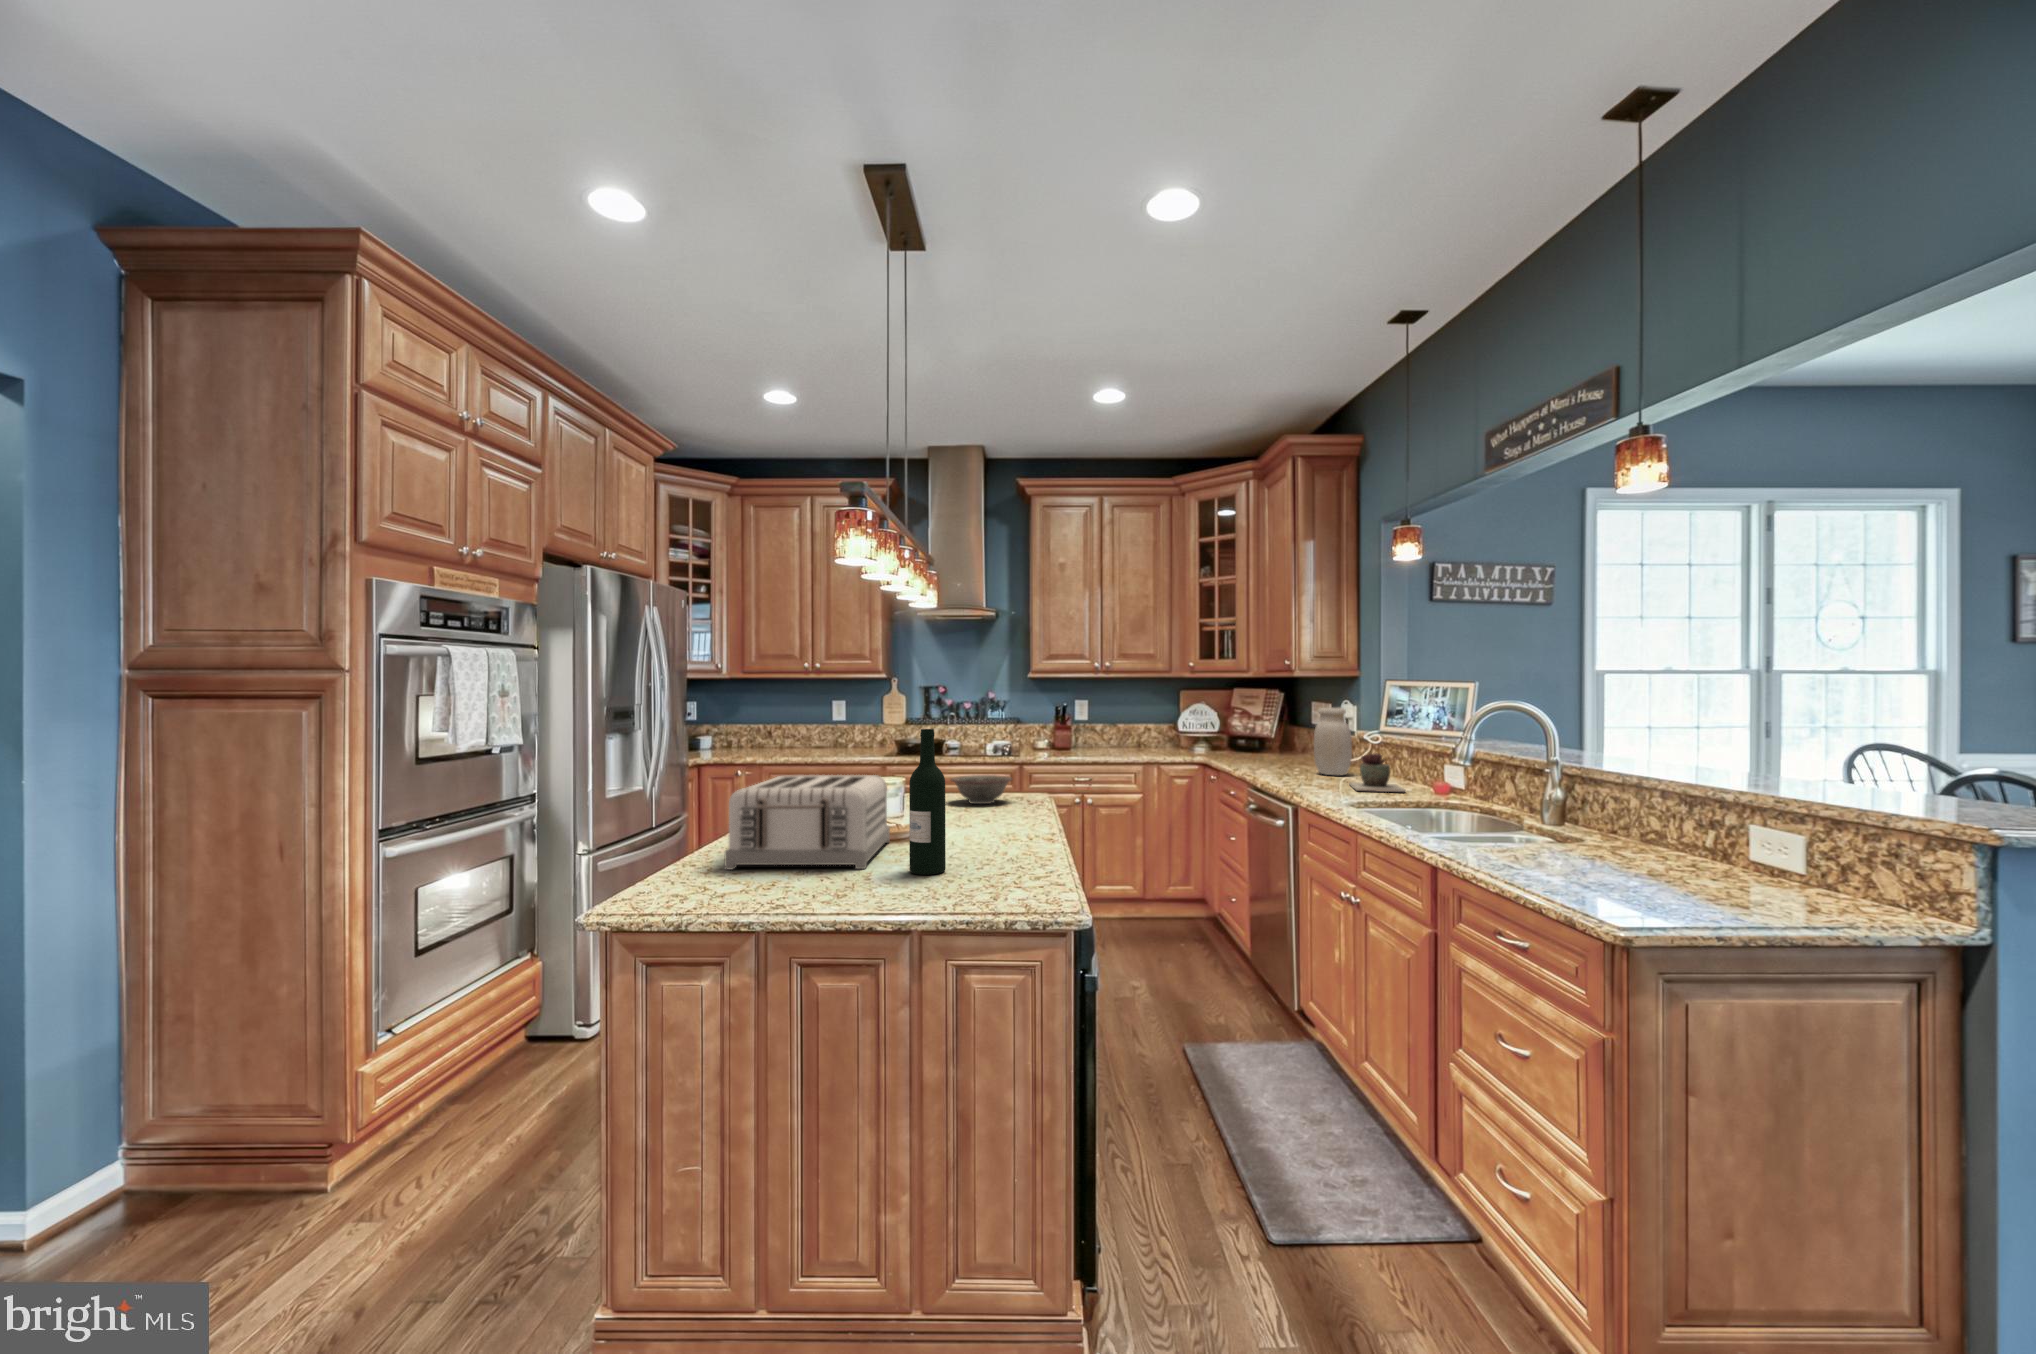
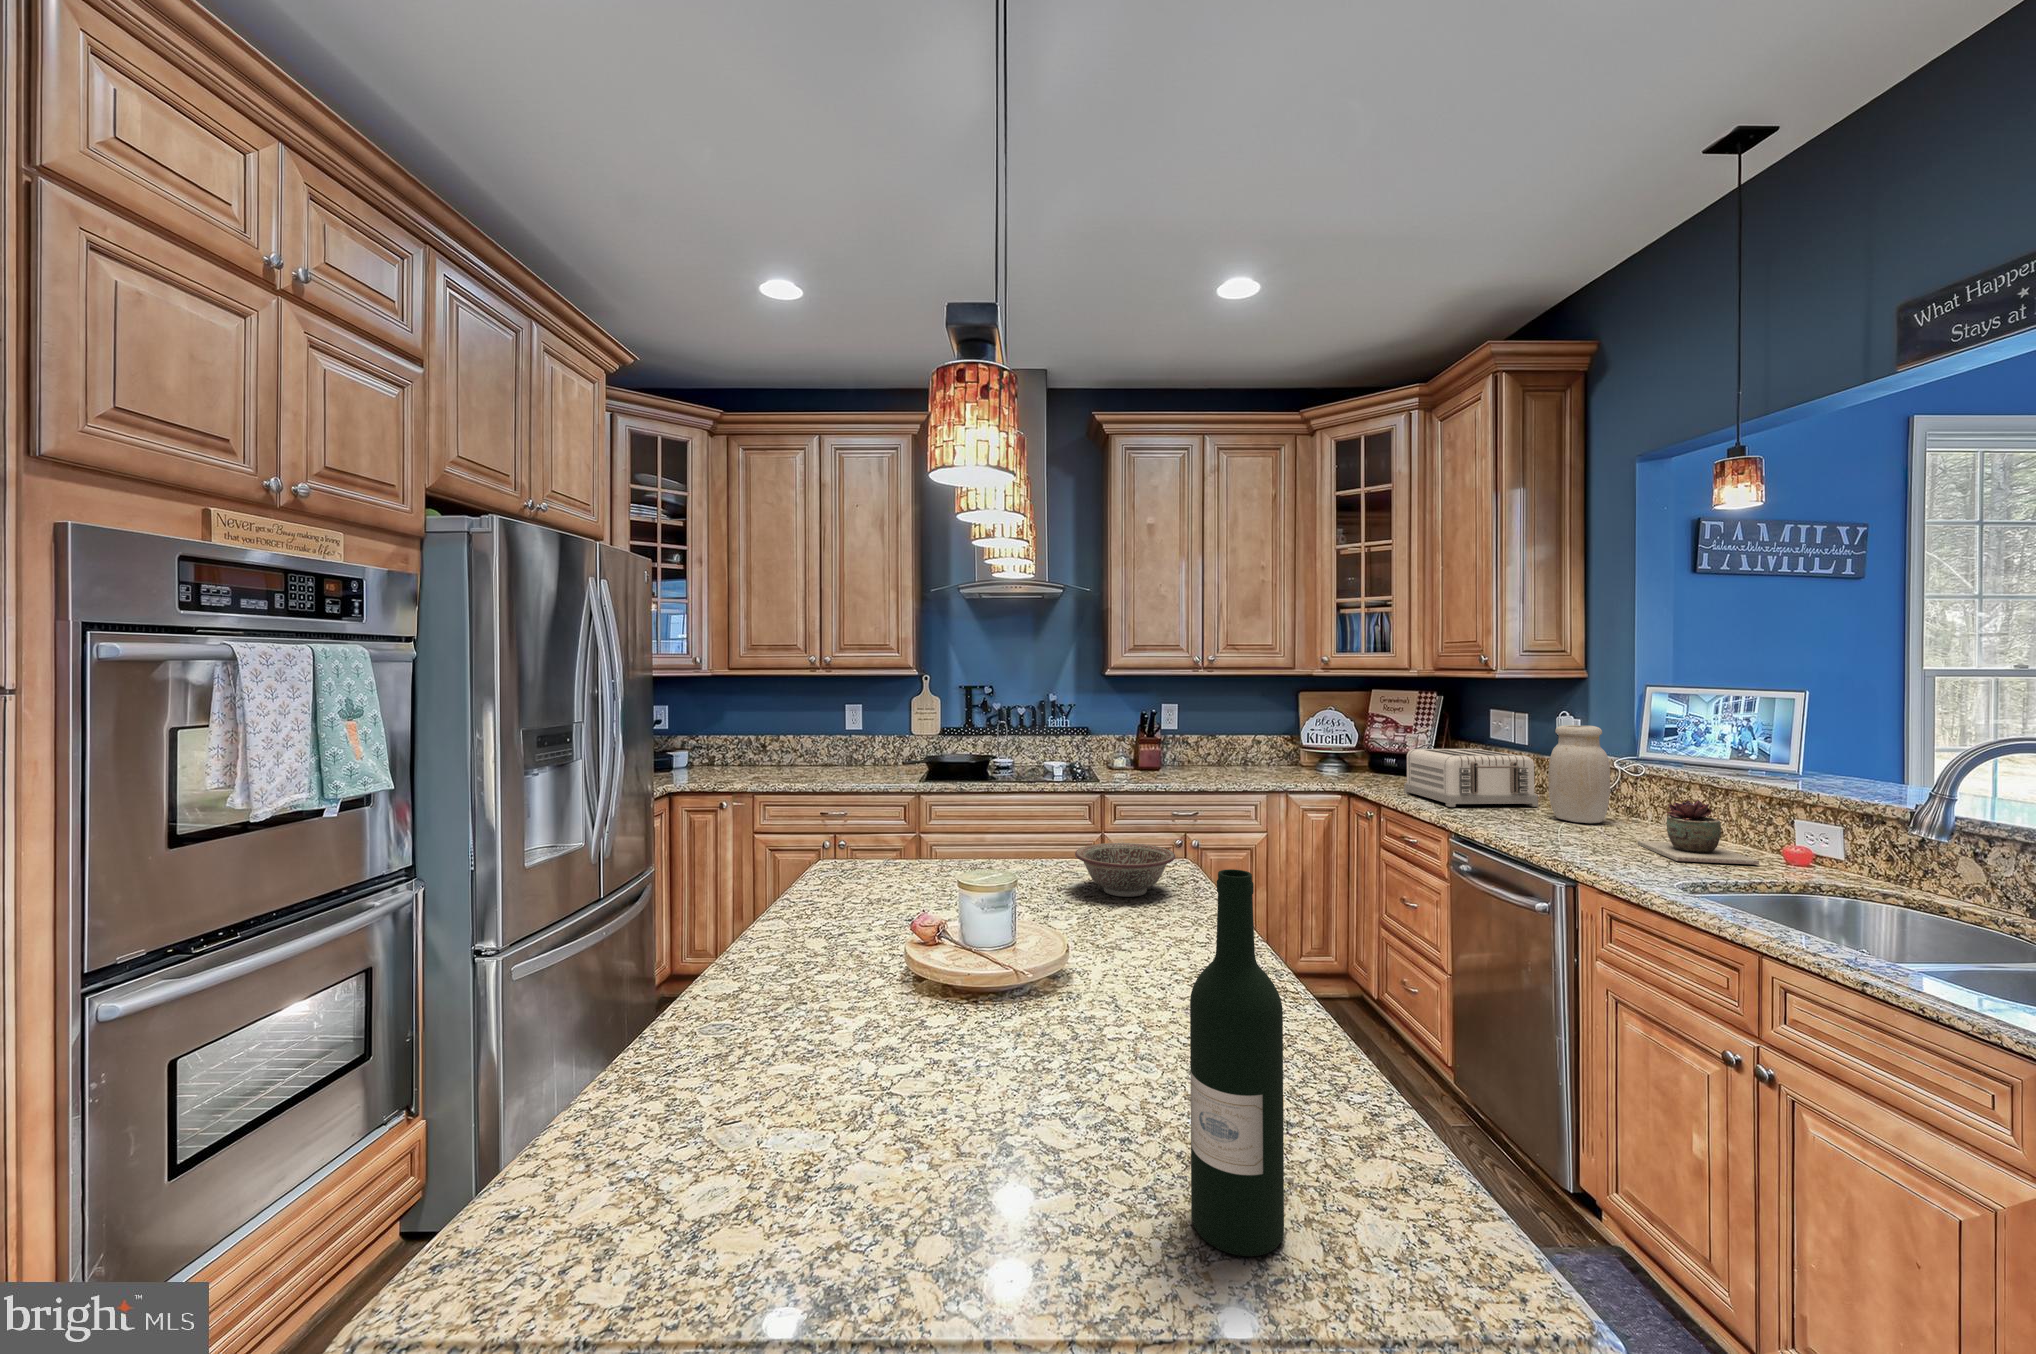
toaster: present [724,775,890,870] -> present [1404,749,1538,807]

